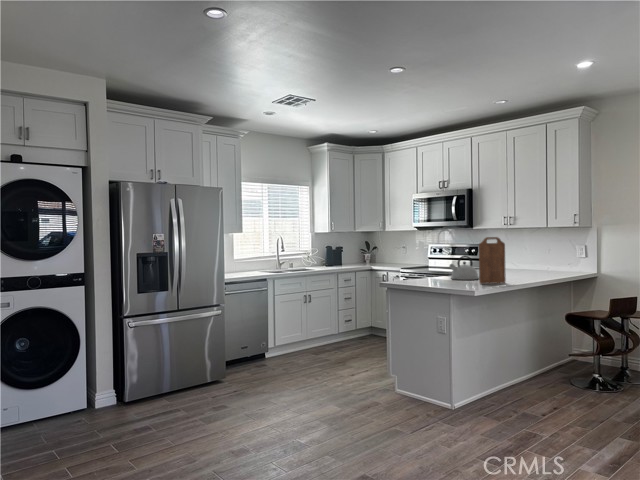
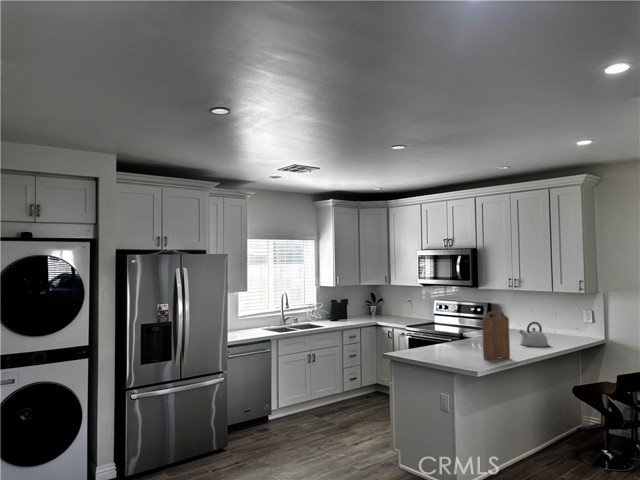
kettle: present [449,255,479,280] -> present [519,322,548,347]

